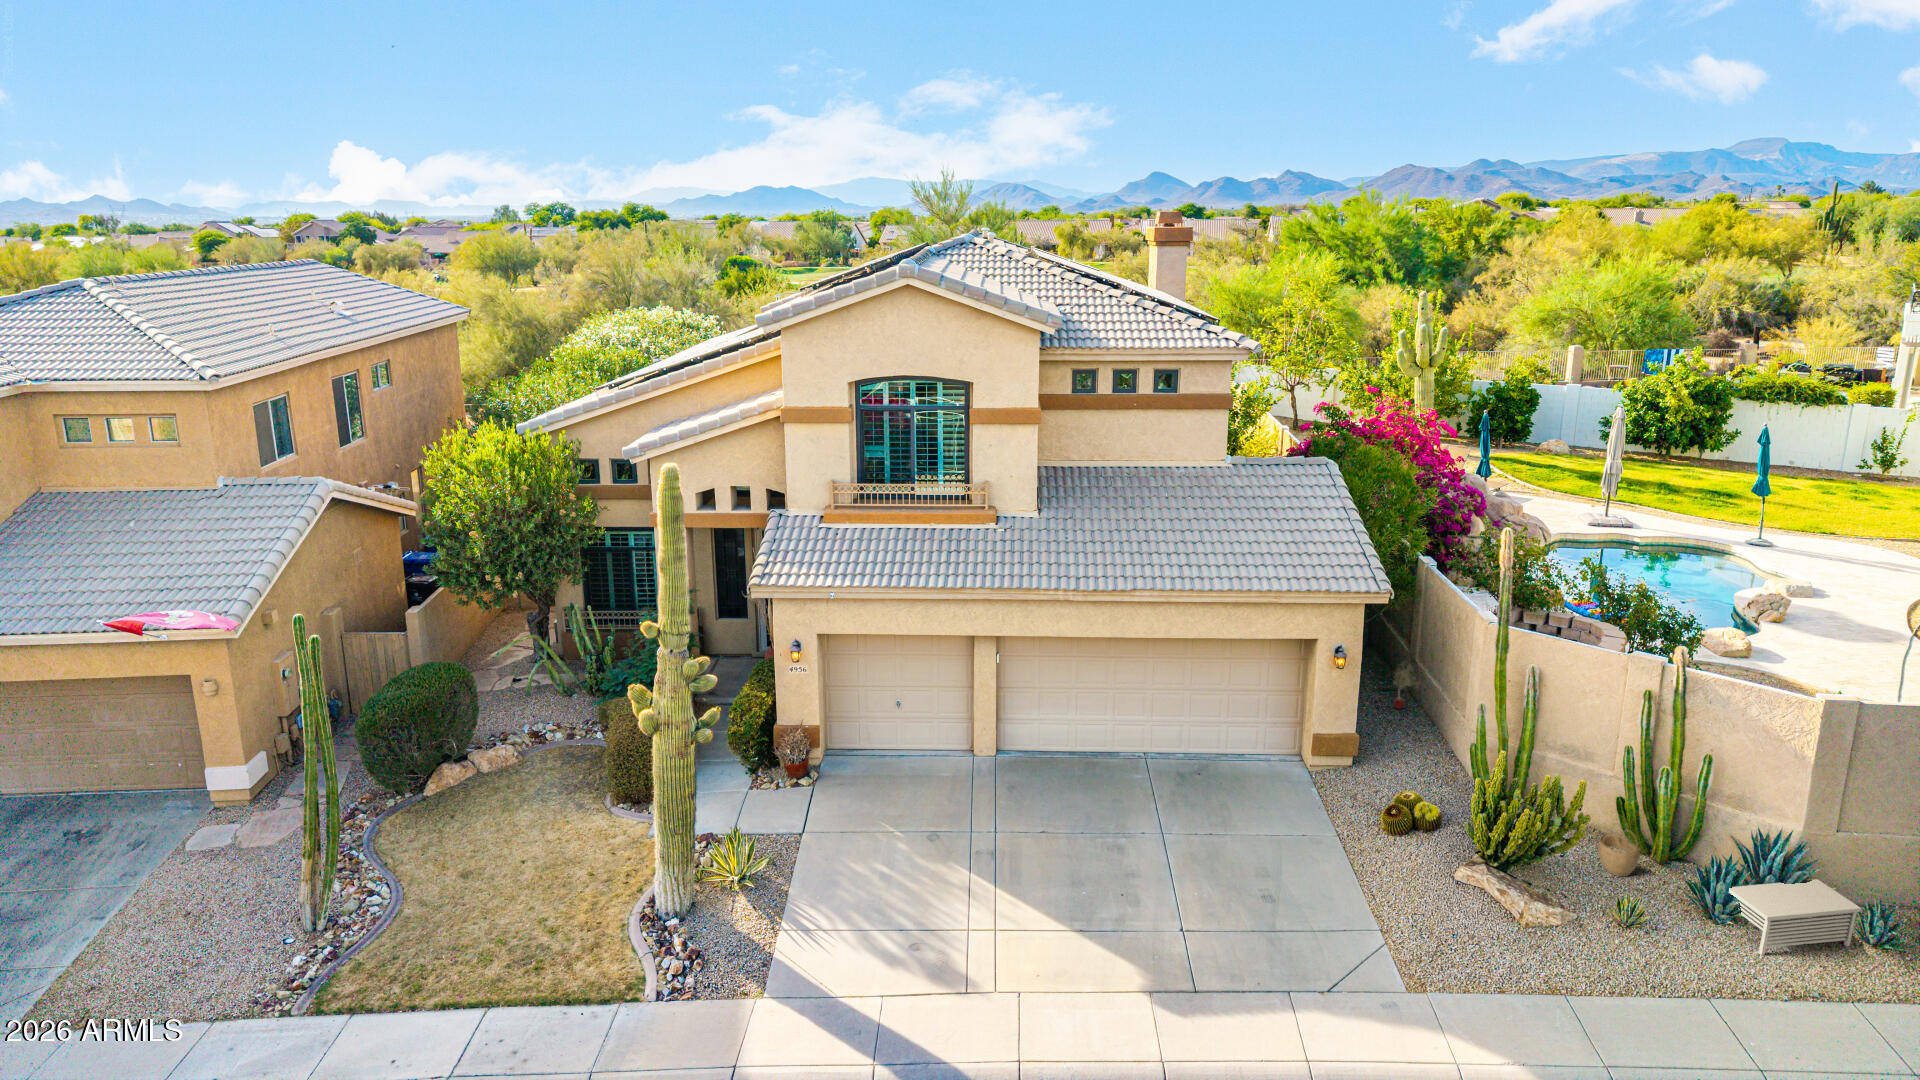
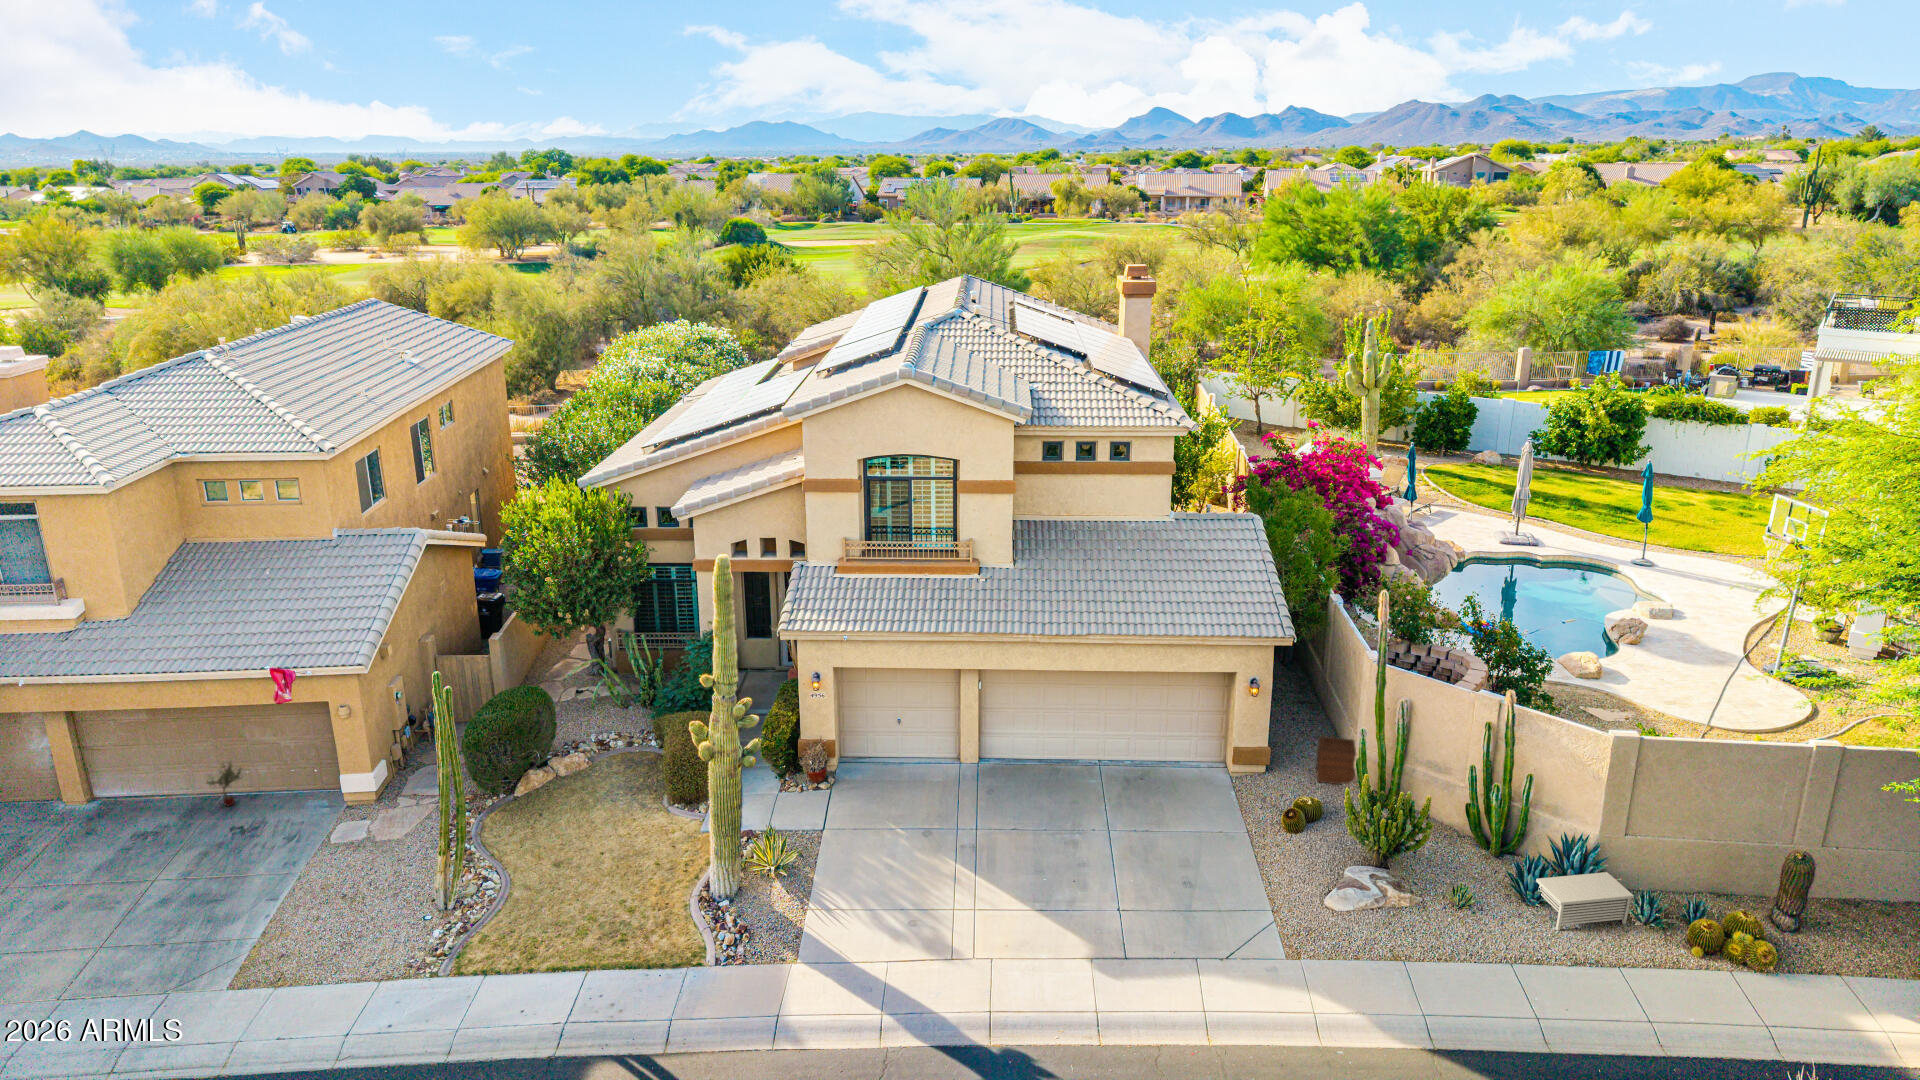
potted tree: present [1394,664,1418,709] -> present [206,762,242,806]
wooden crate: none [1413,721,1467,781] -> present [1316,736,1356,784]
woven basket: present [1598,833,1640,877] -> none [1448,831,1479,868]

